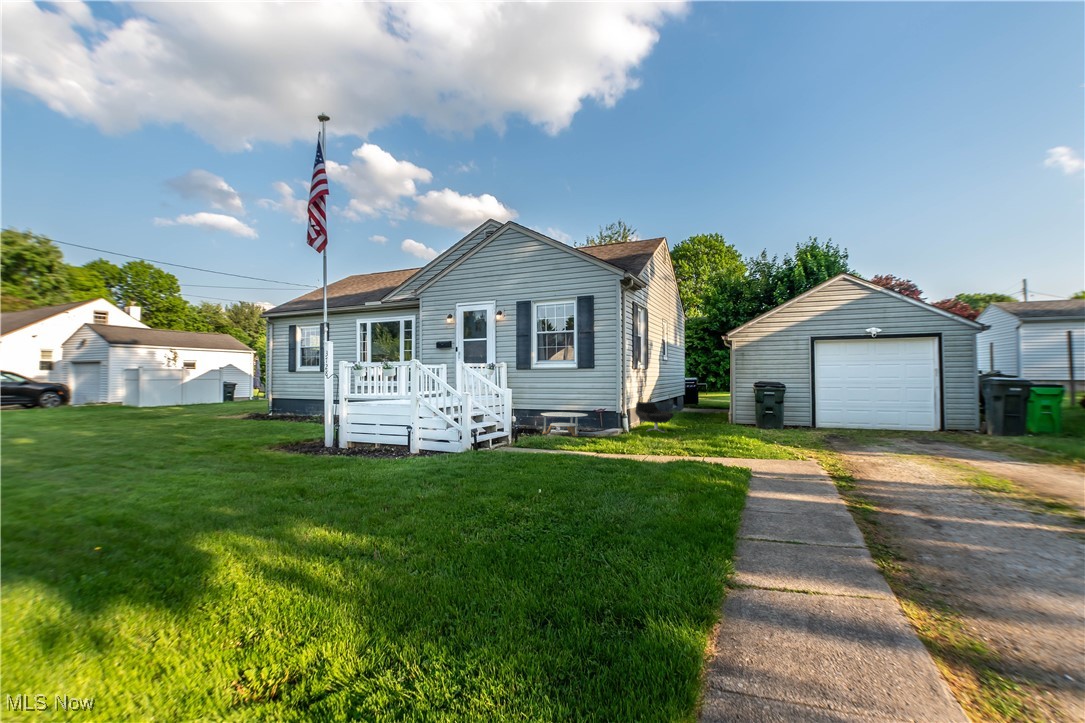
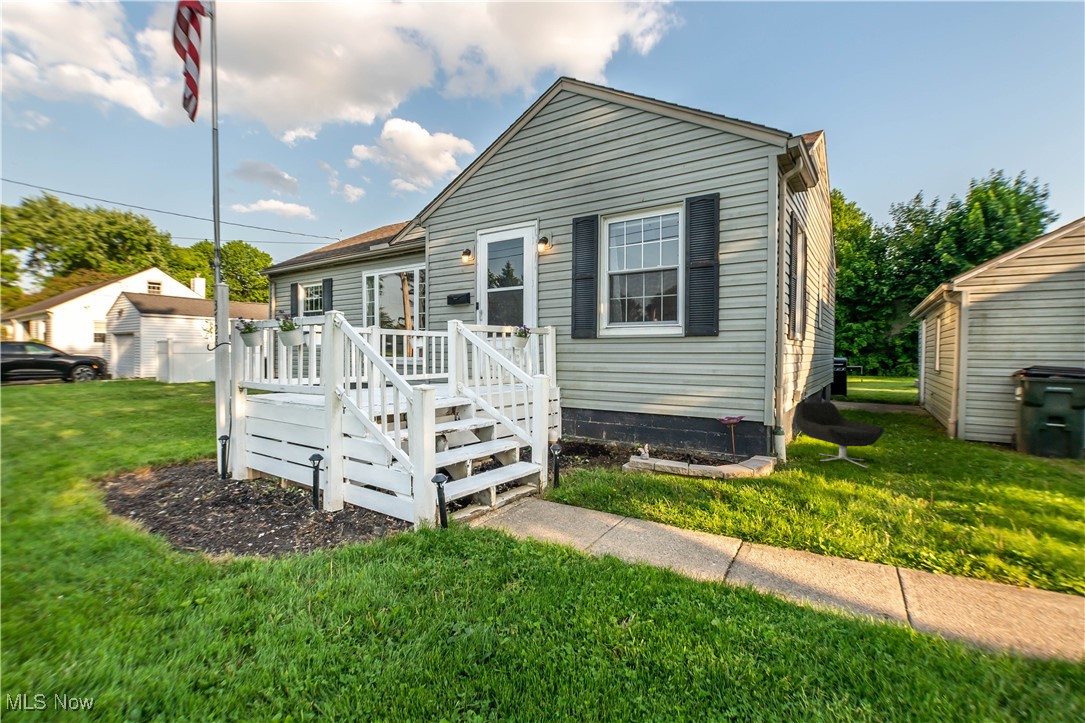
round table: present [541,412,588,436] -> none [610,417,706,473]

